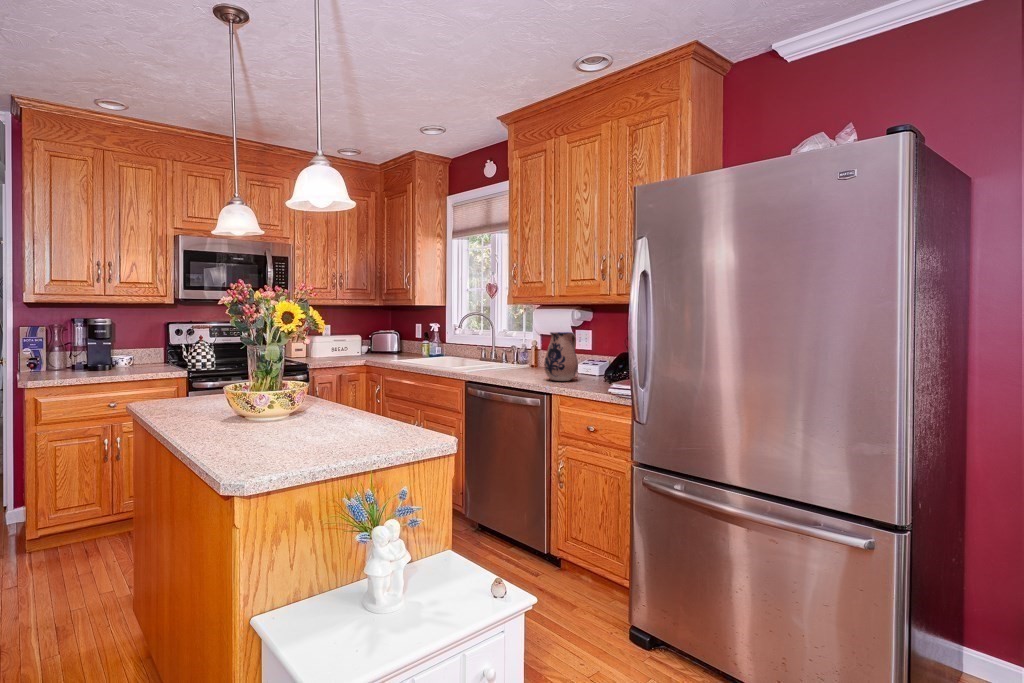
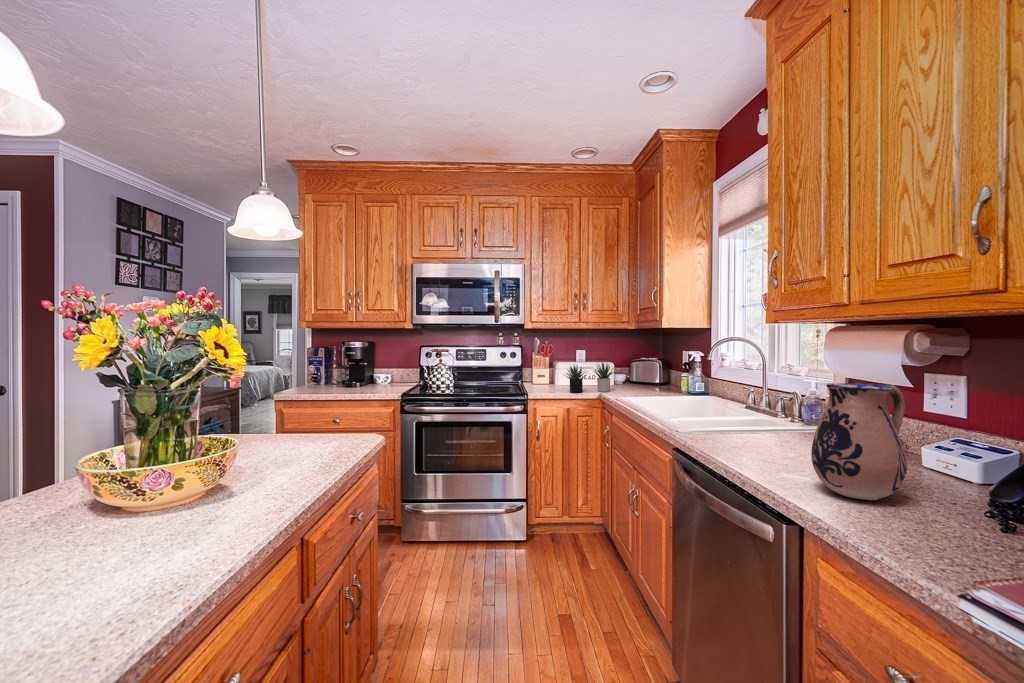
succulent plant: none [332,332,378,360] -> present [566,362,615,393]

